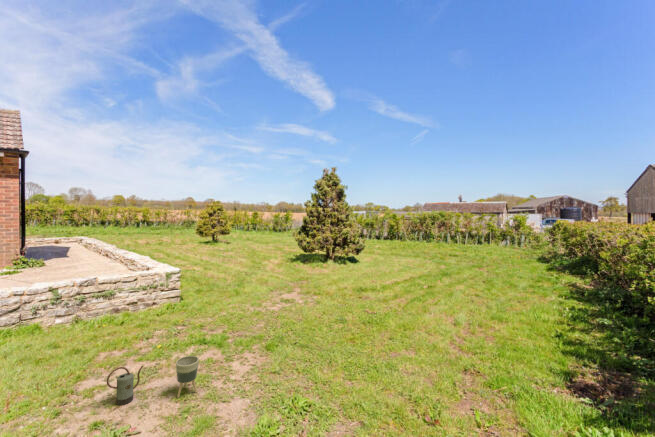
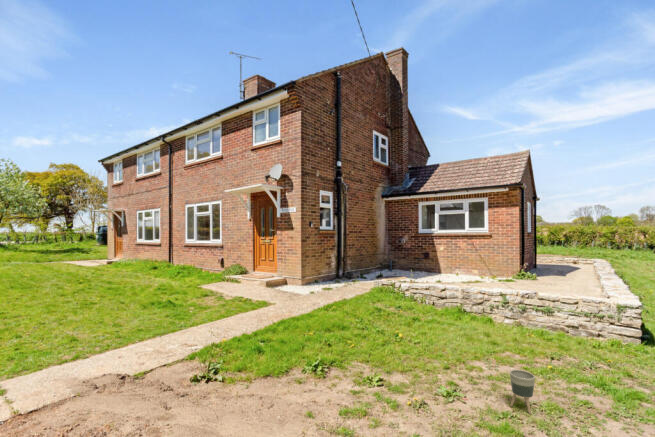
watering can: present [107,366,143,405] -> none [464,352,494,387]

